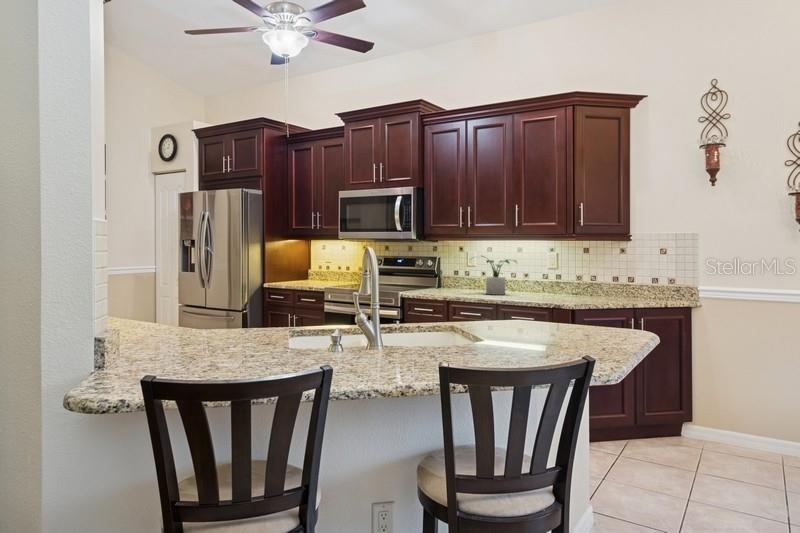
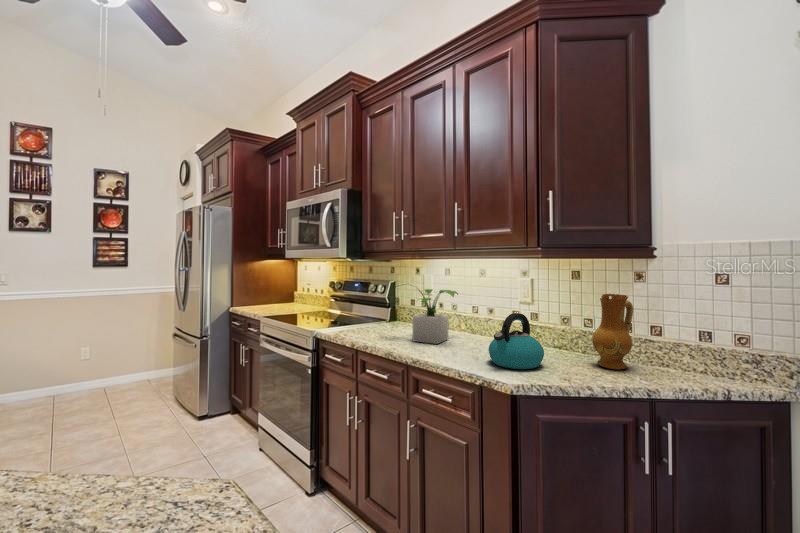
ceramic jug: none [602,259,623,299] -> present [592,294,633,370]
kettle: none [549,270,581,300] -> present [489,313,544,369]

